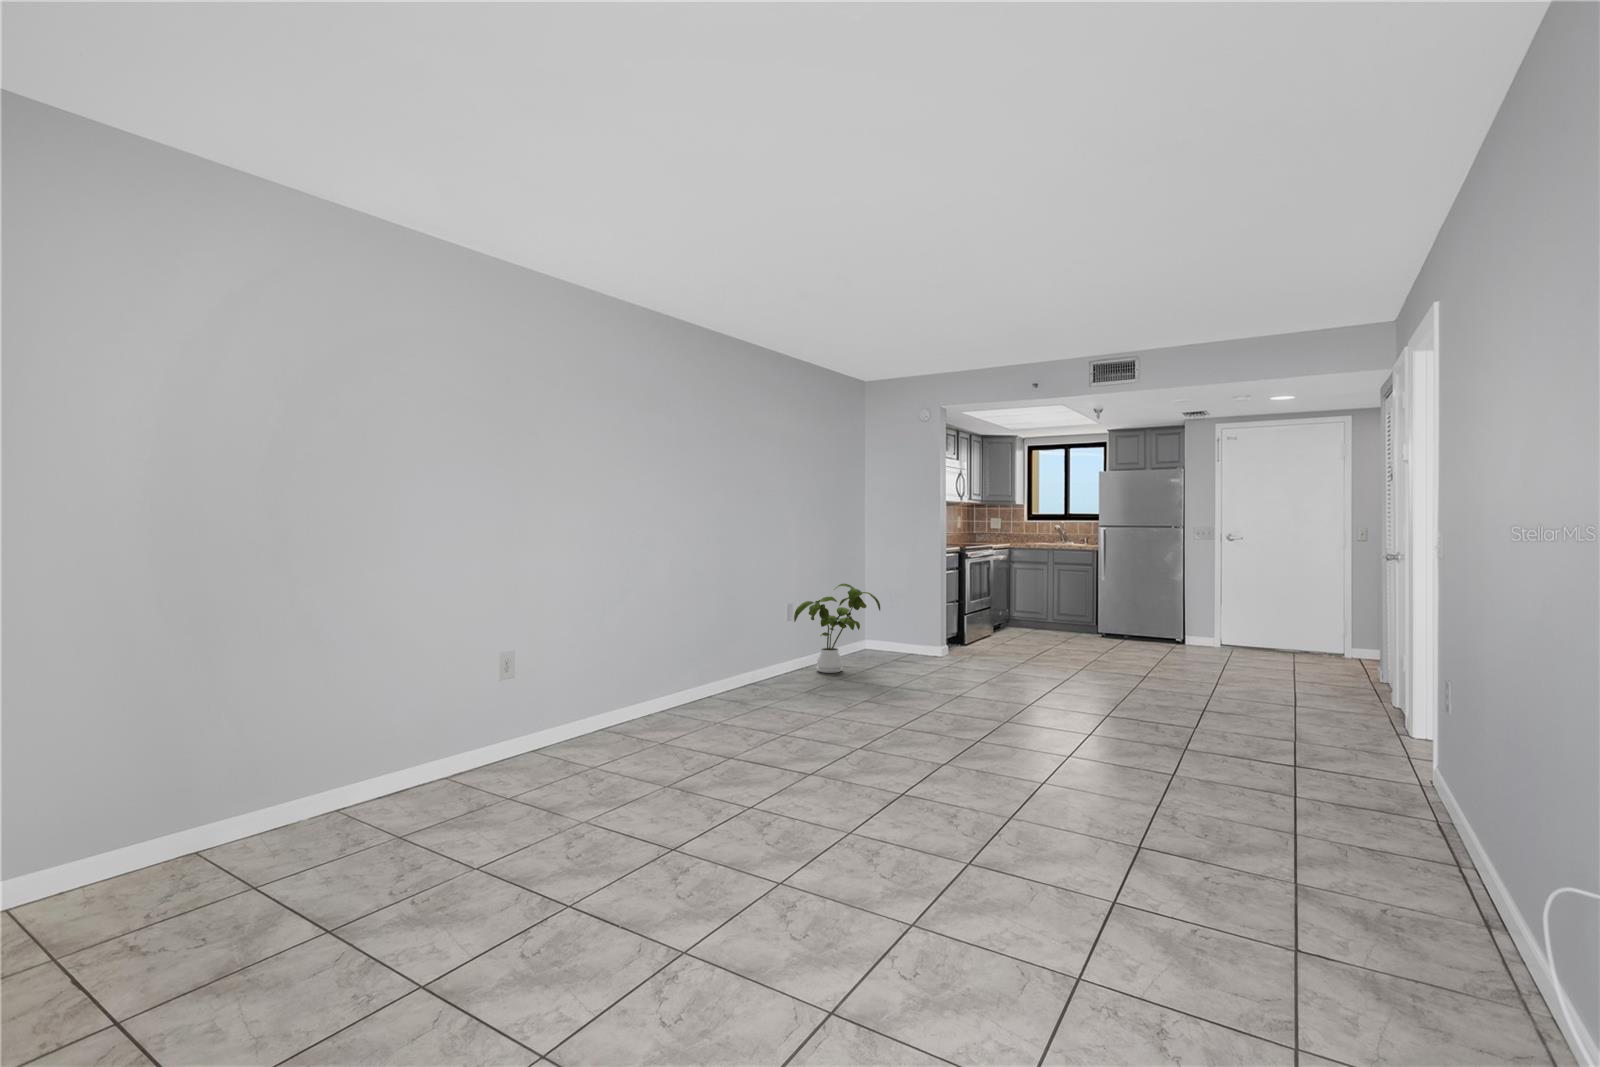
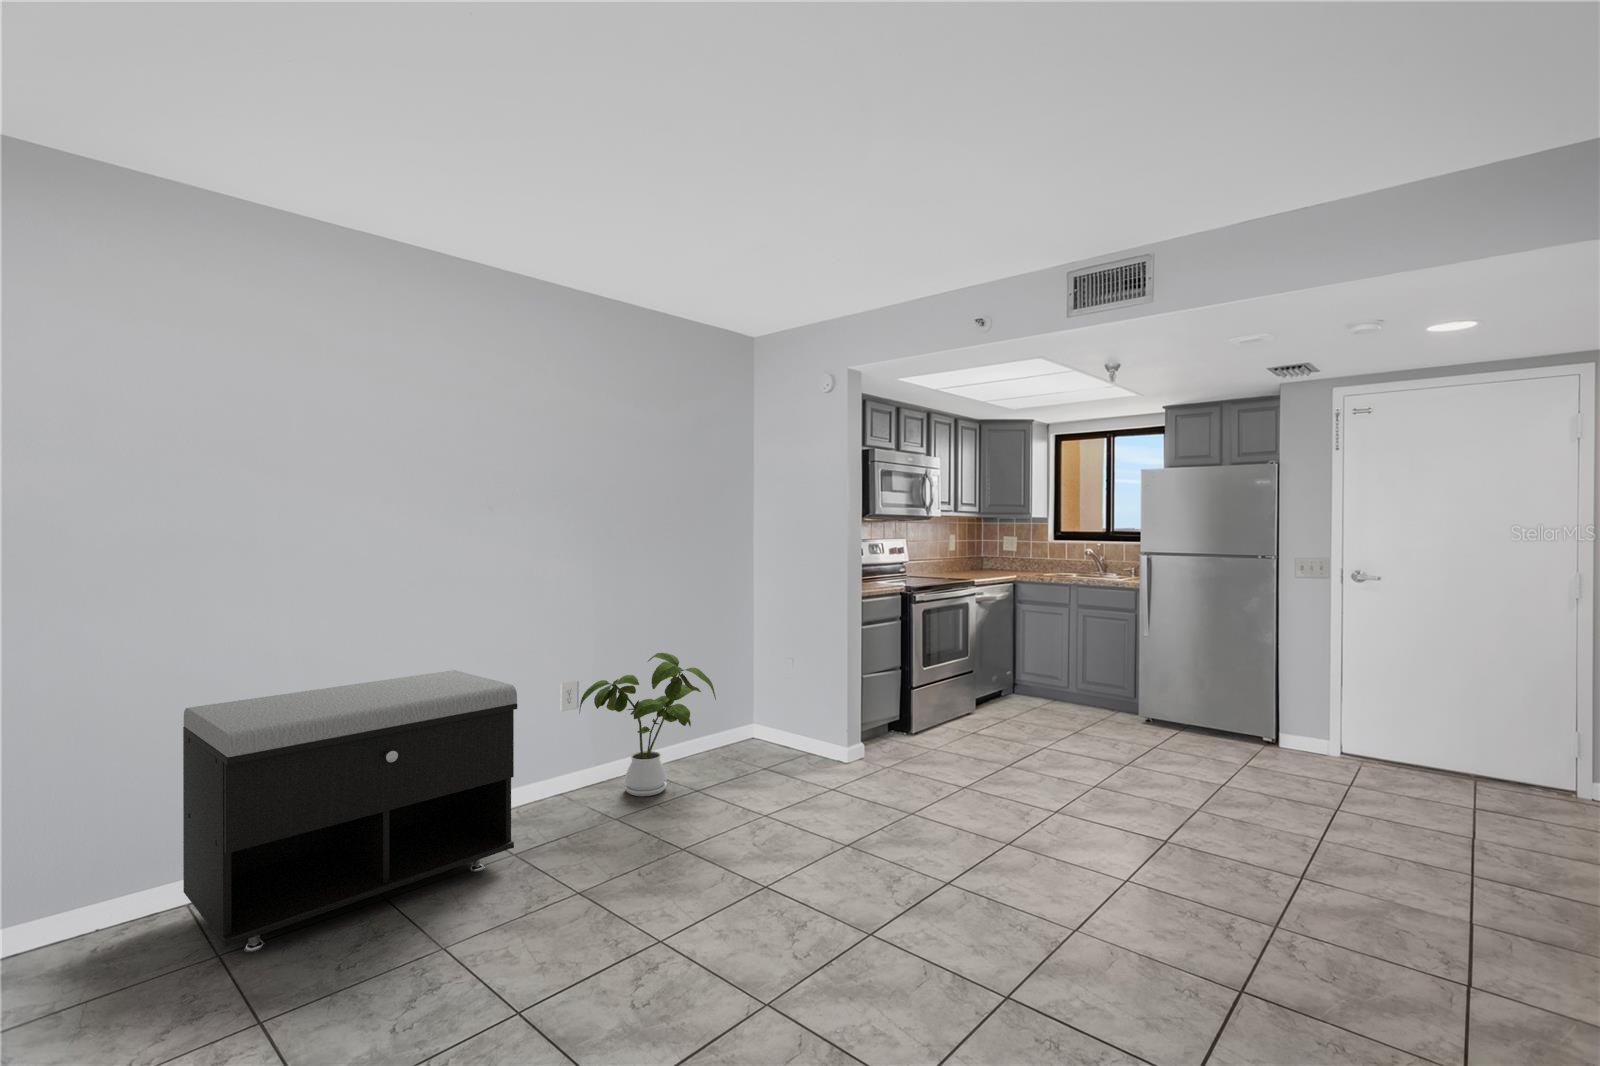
storage bench: none [655,590,808,723] -> present [183,670,517,952]

